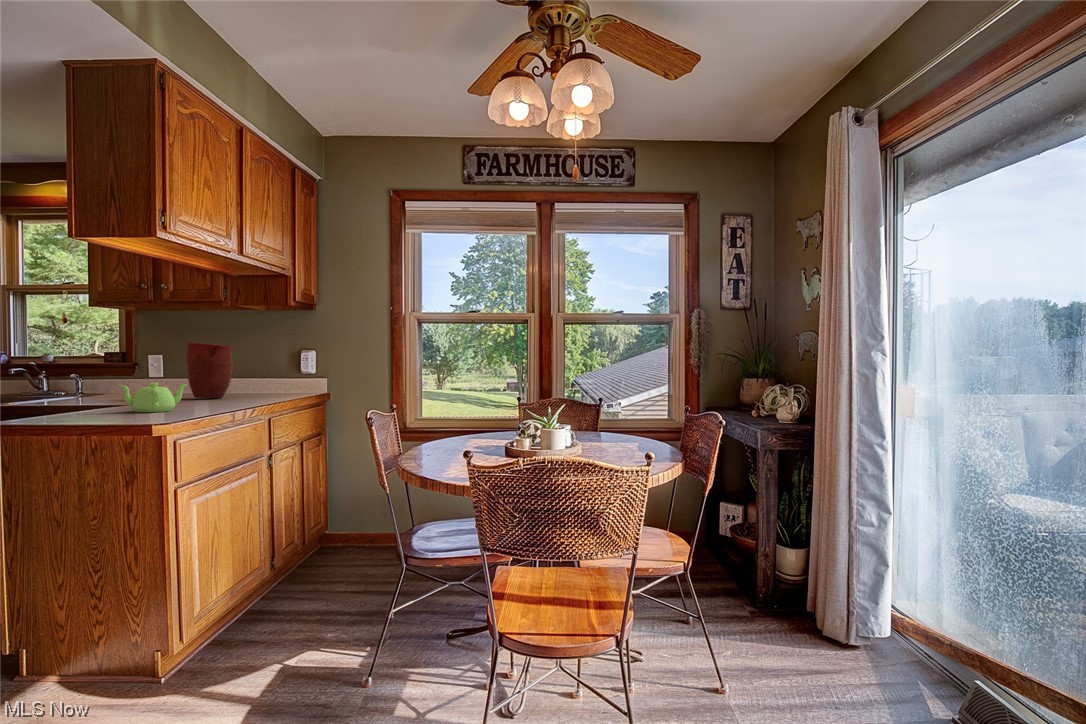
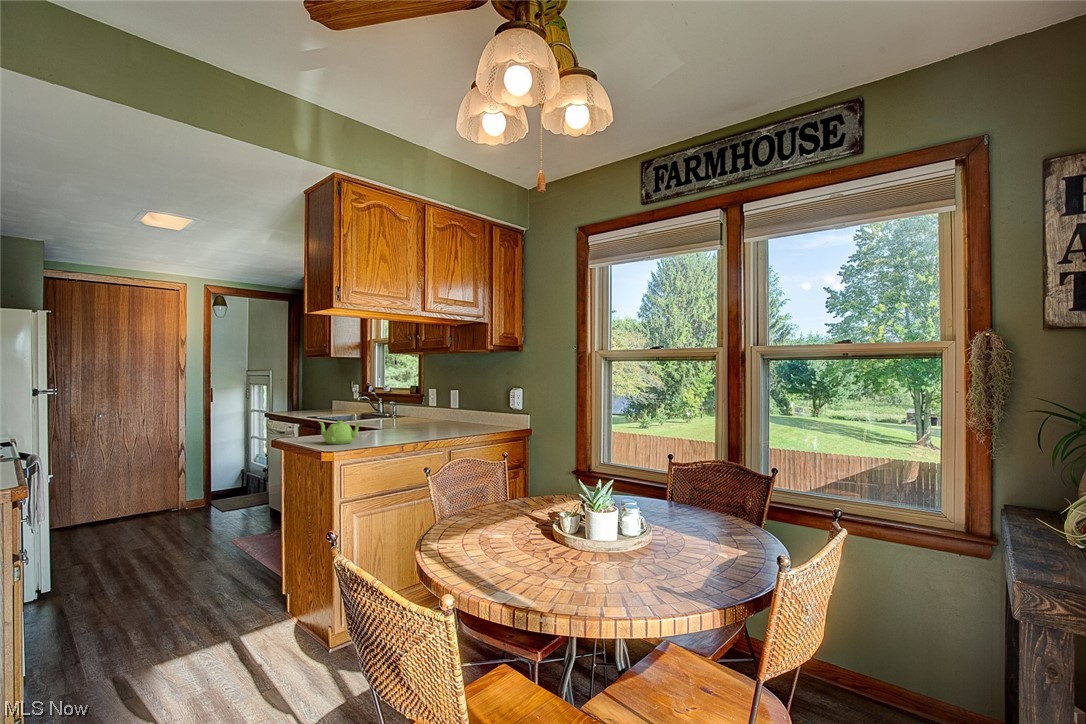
vase: present [186,342,233,398] -> none [422,381,455,427]

